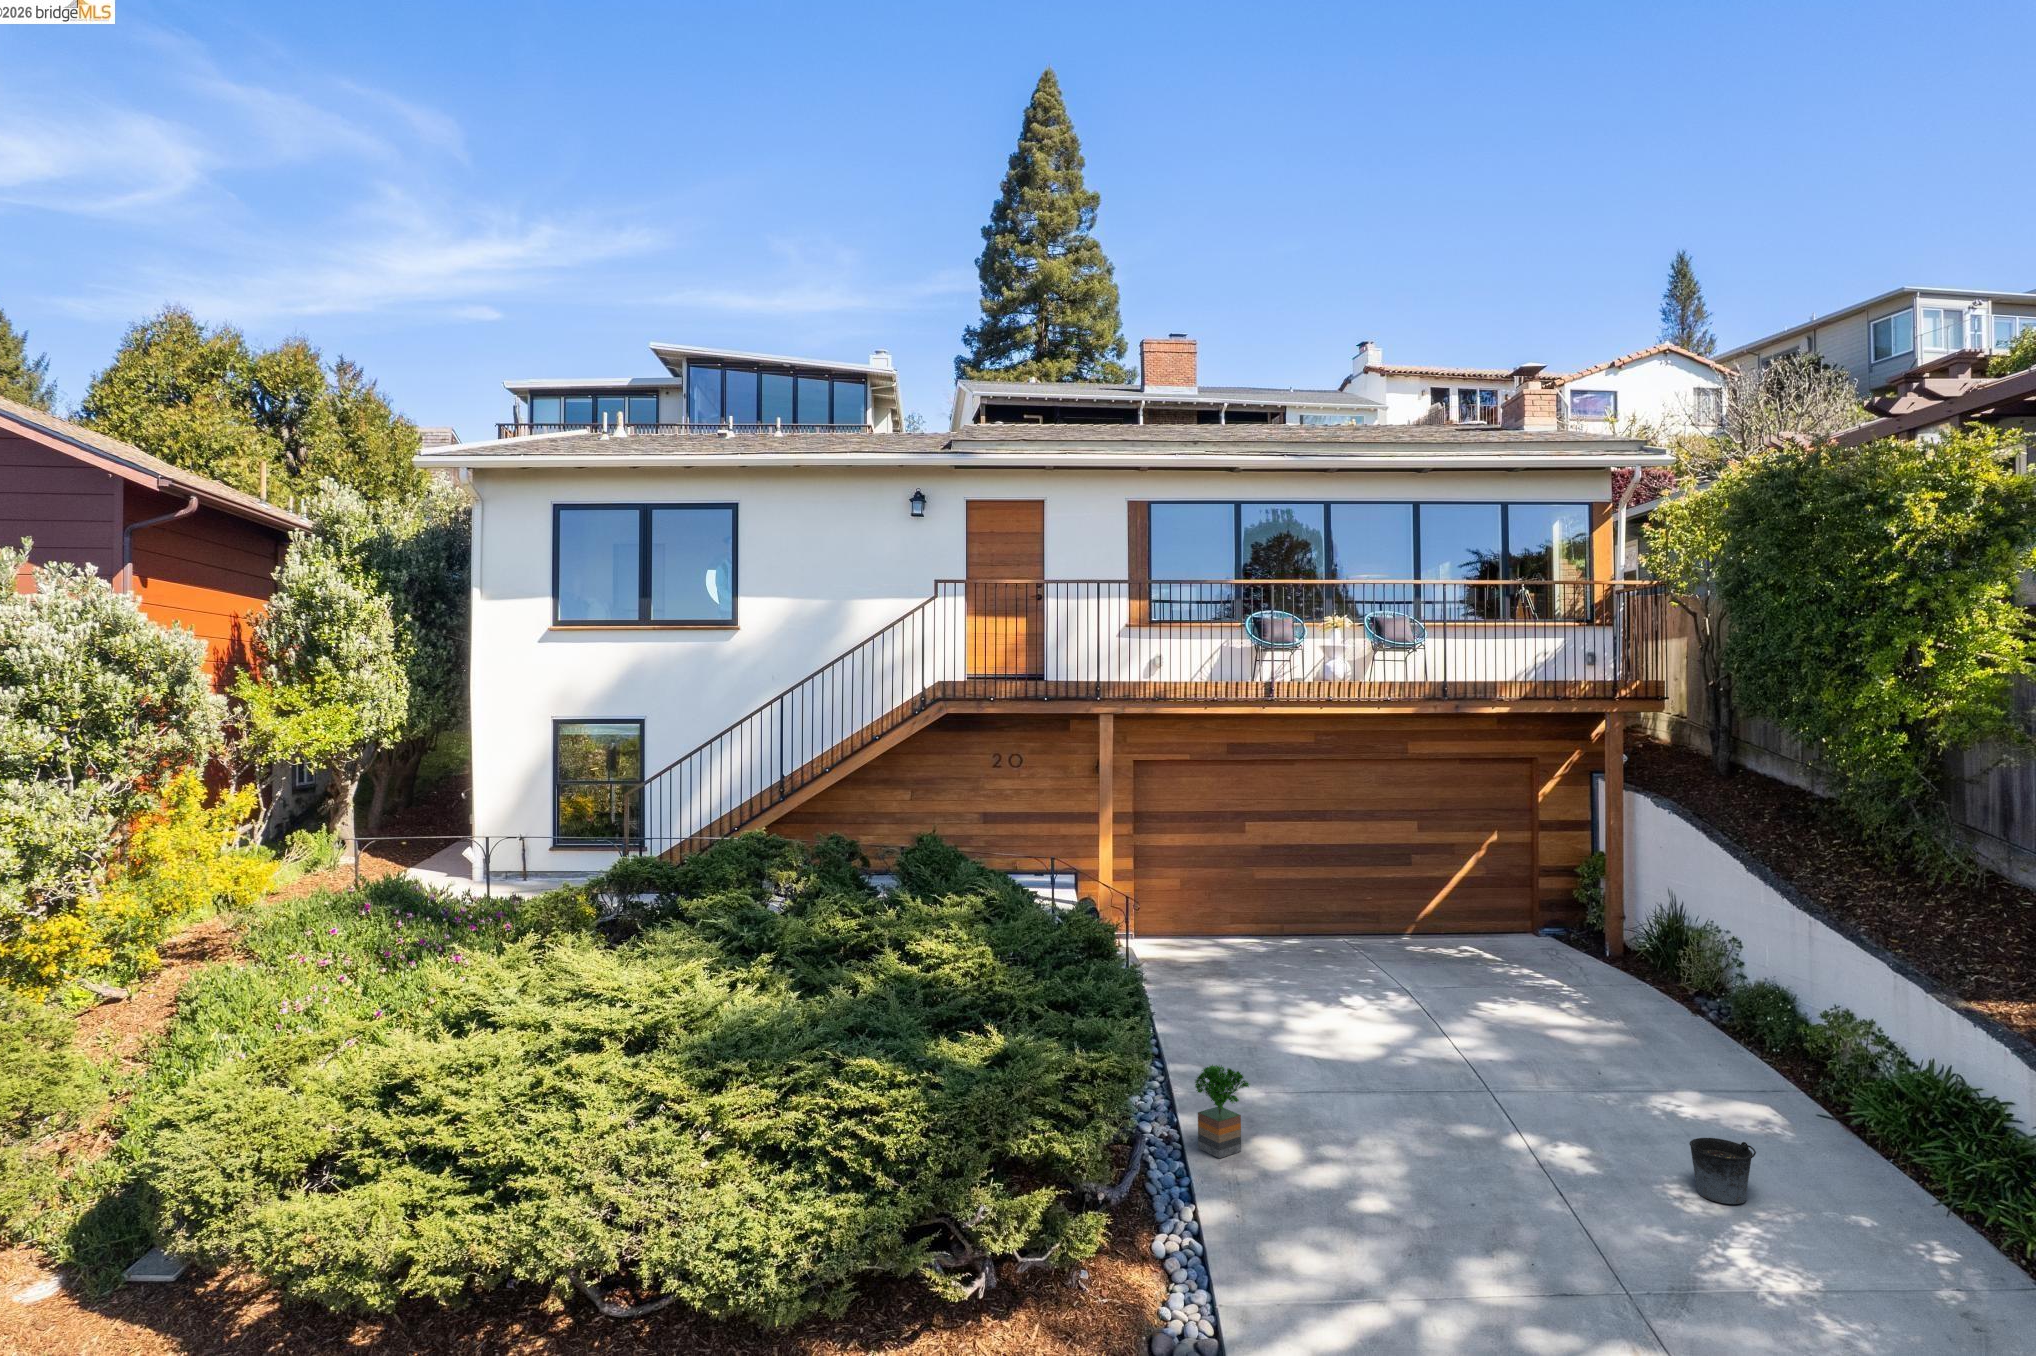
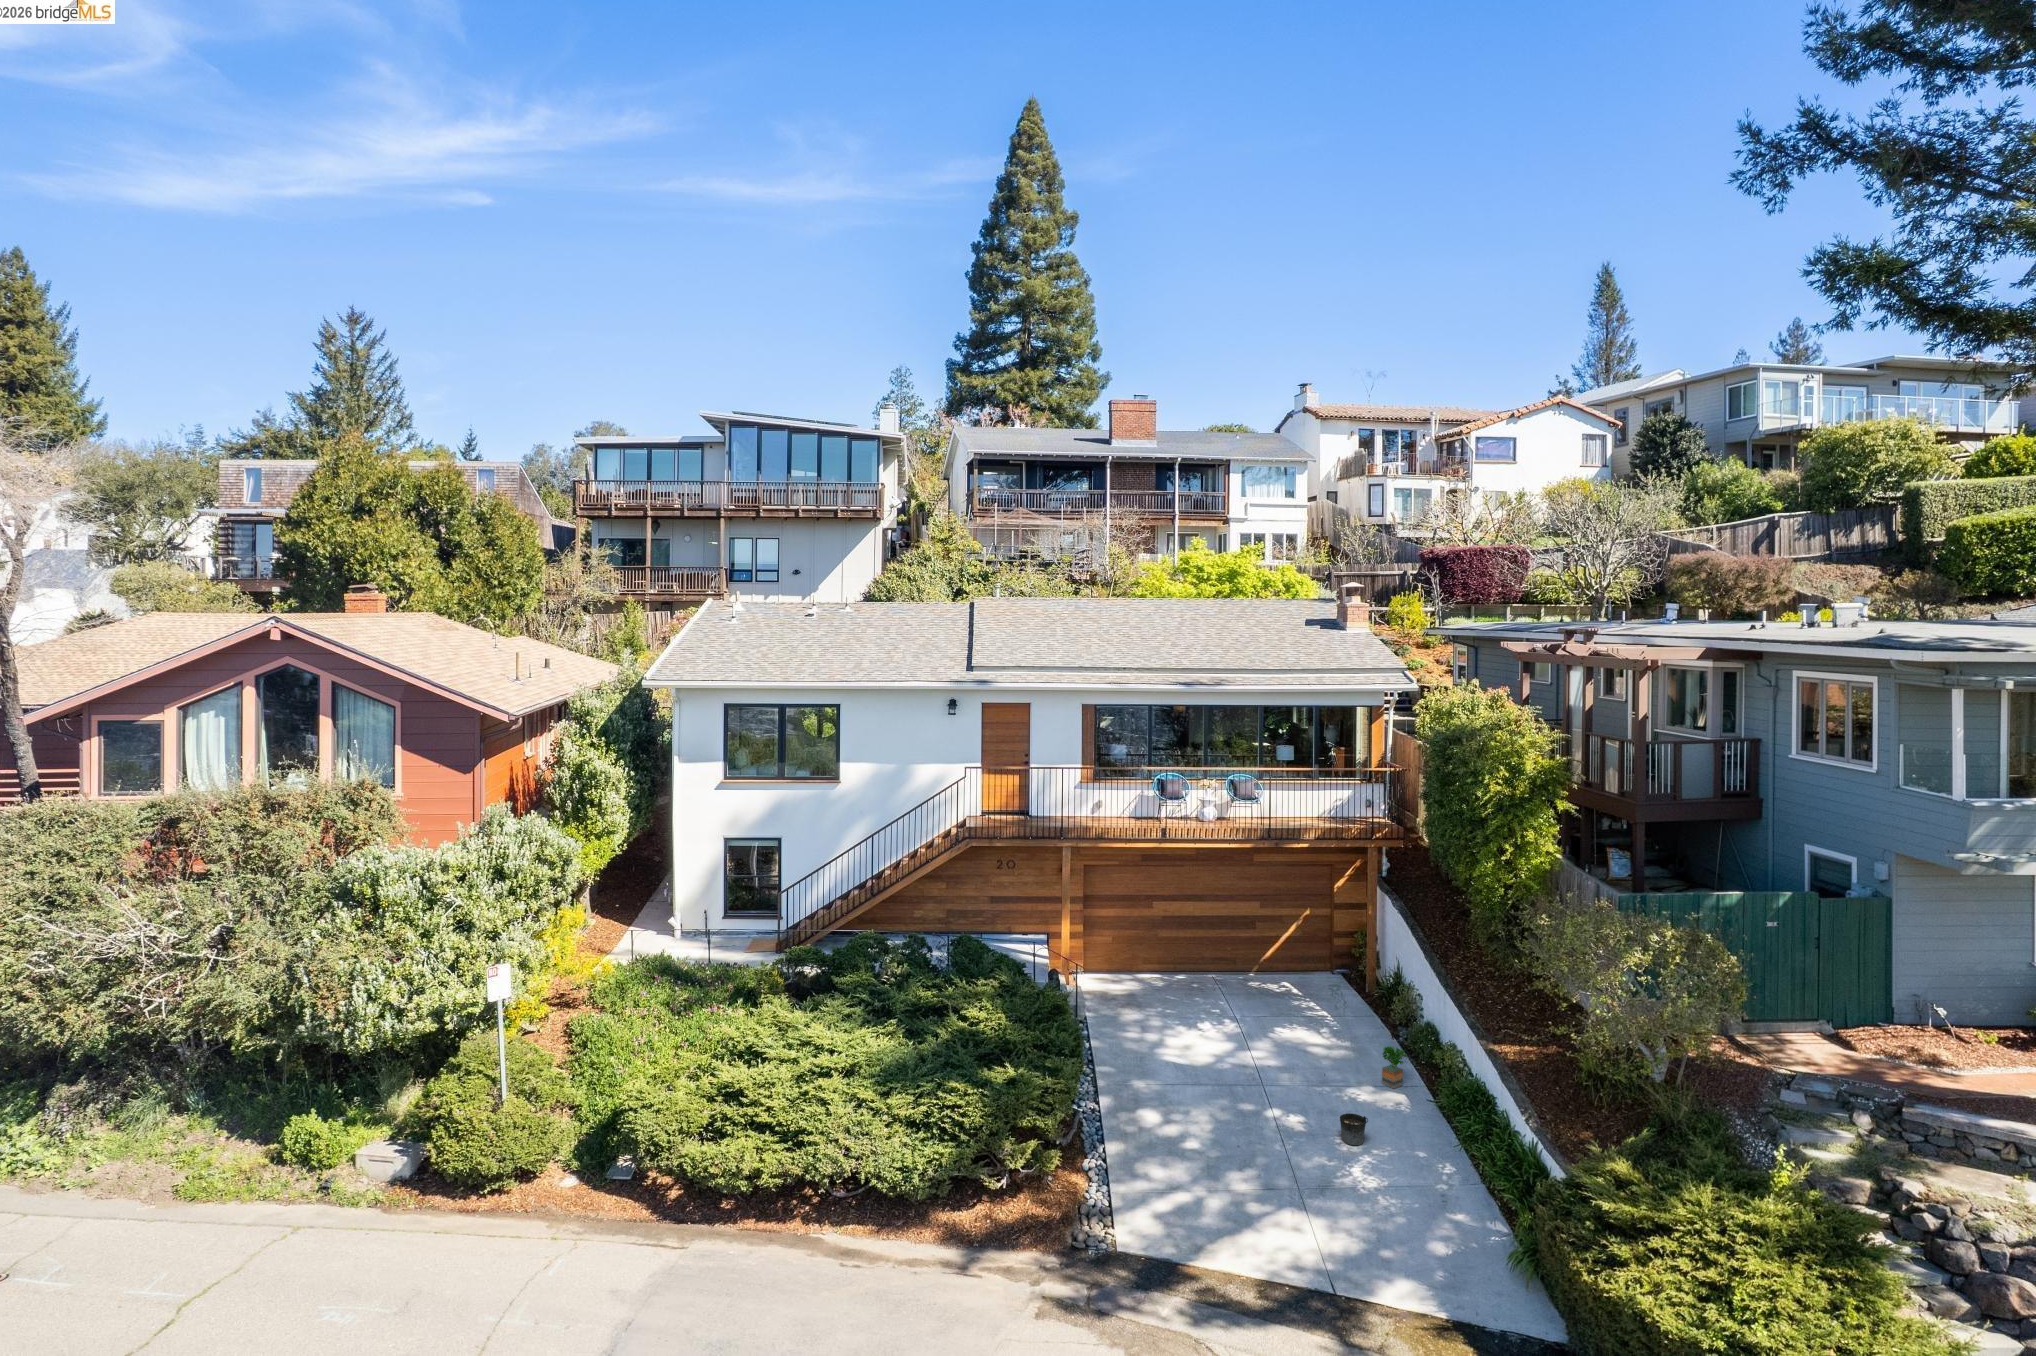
potted tree: present [1195,1065,1249,1158] -> present [1382,1046,1407,1089]

